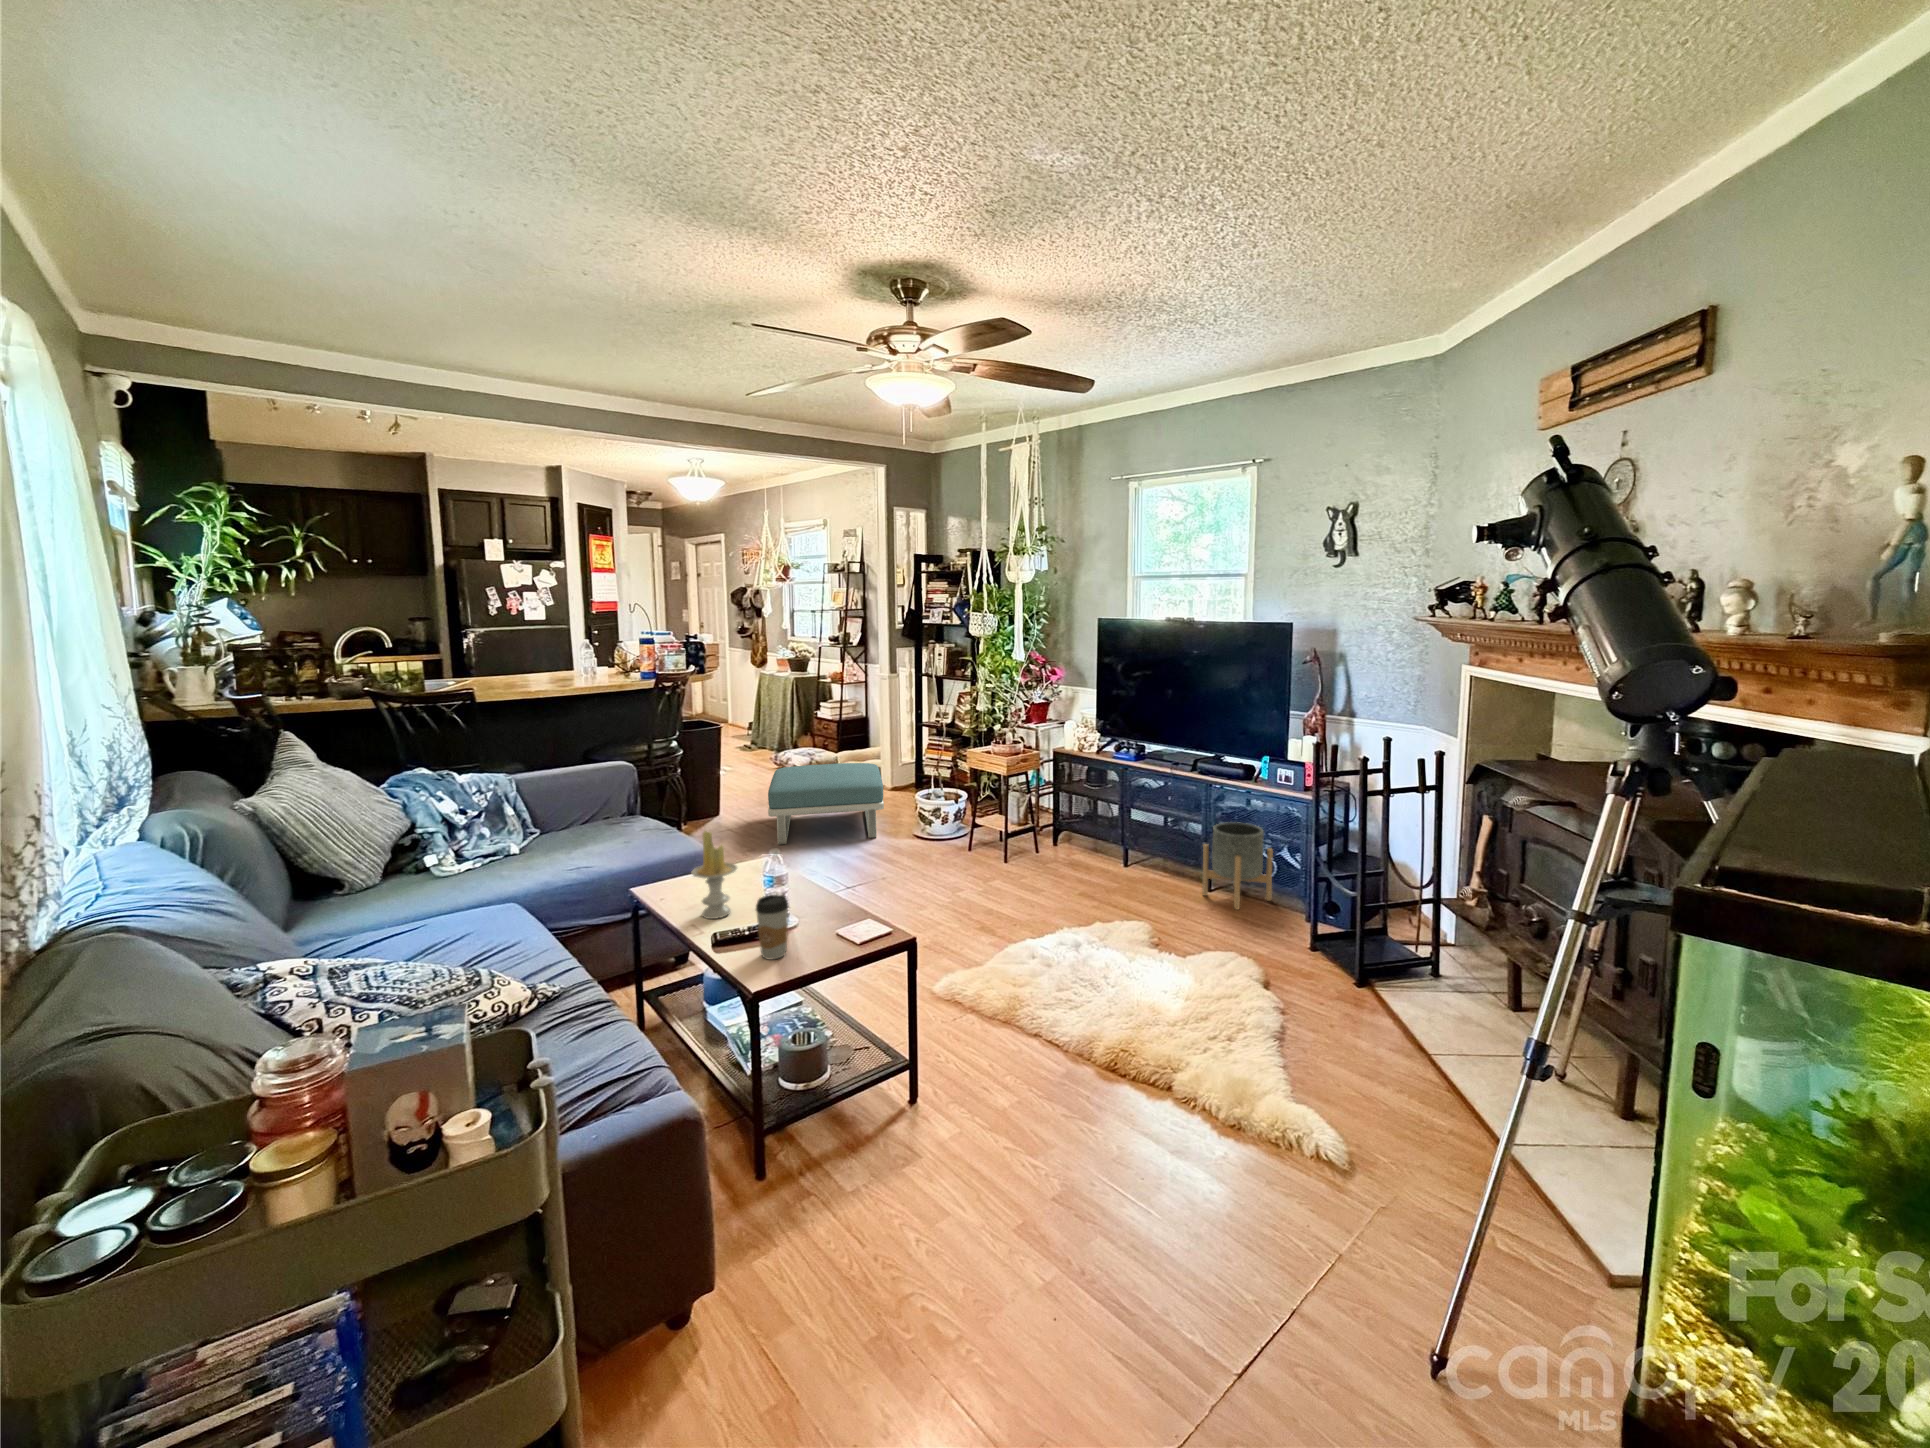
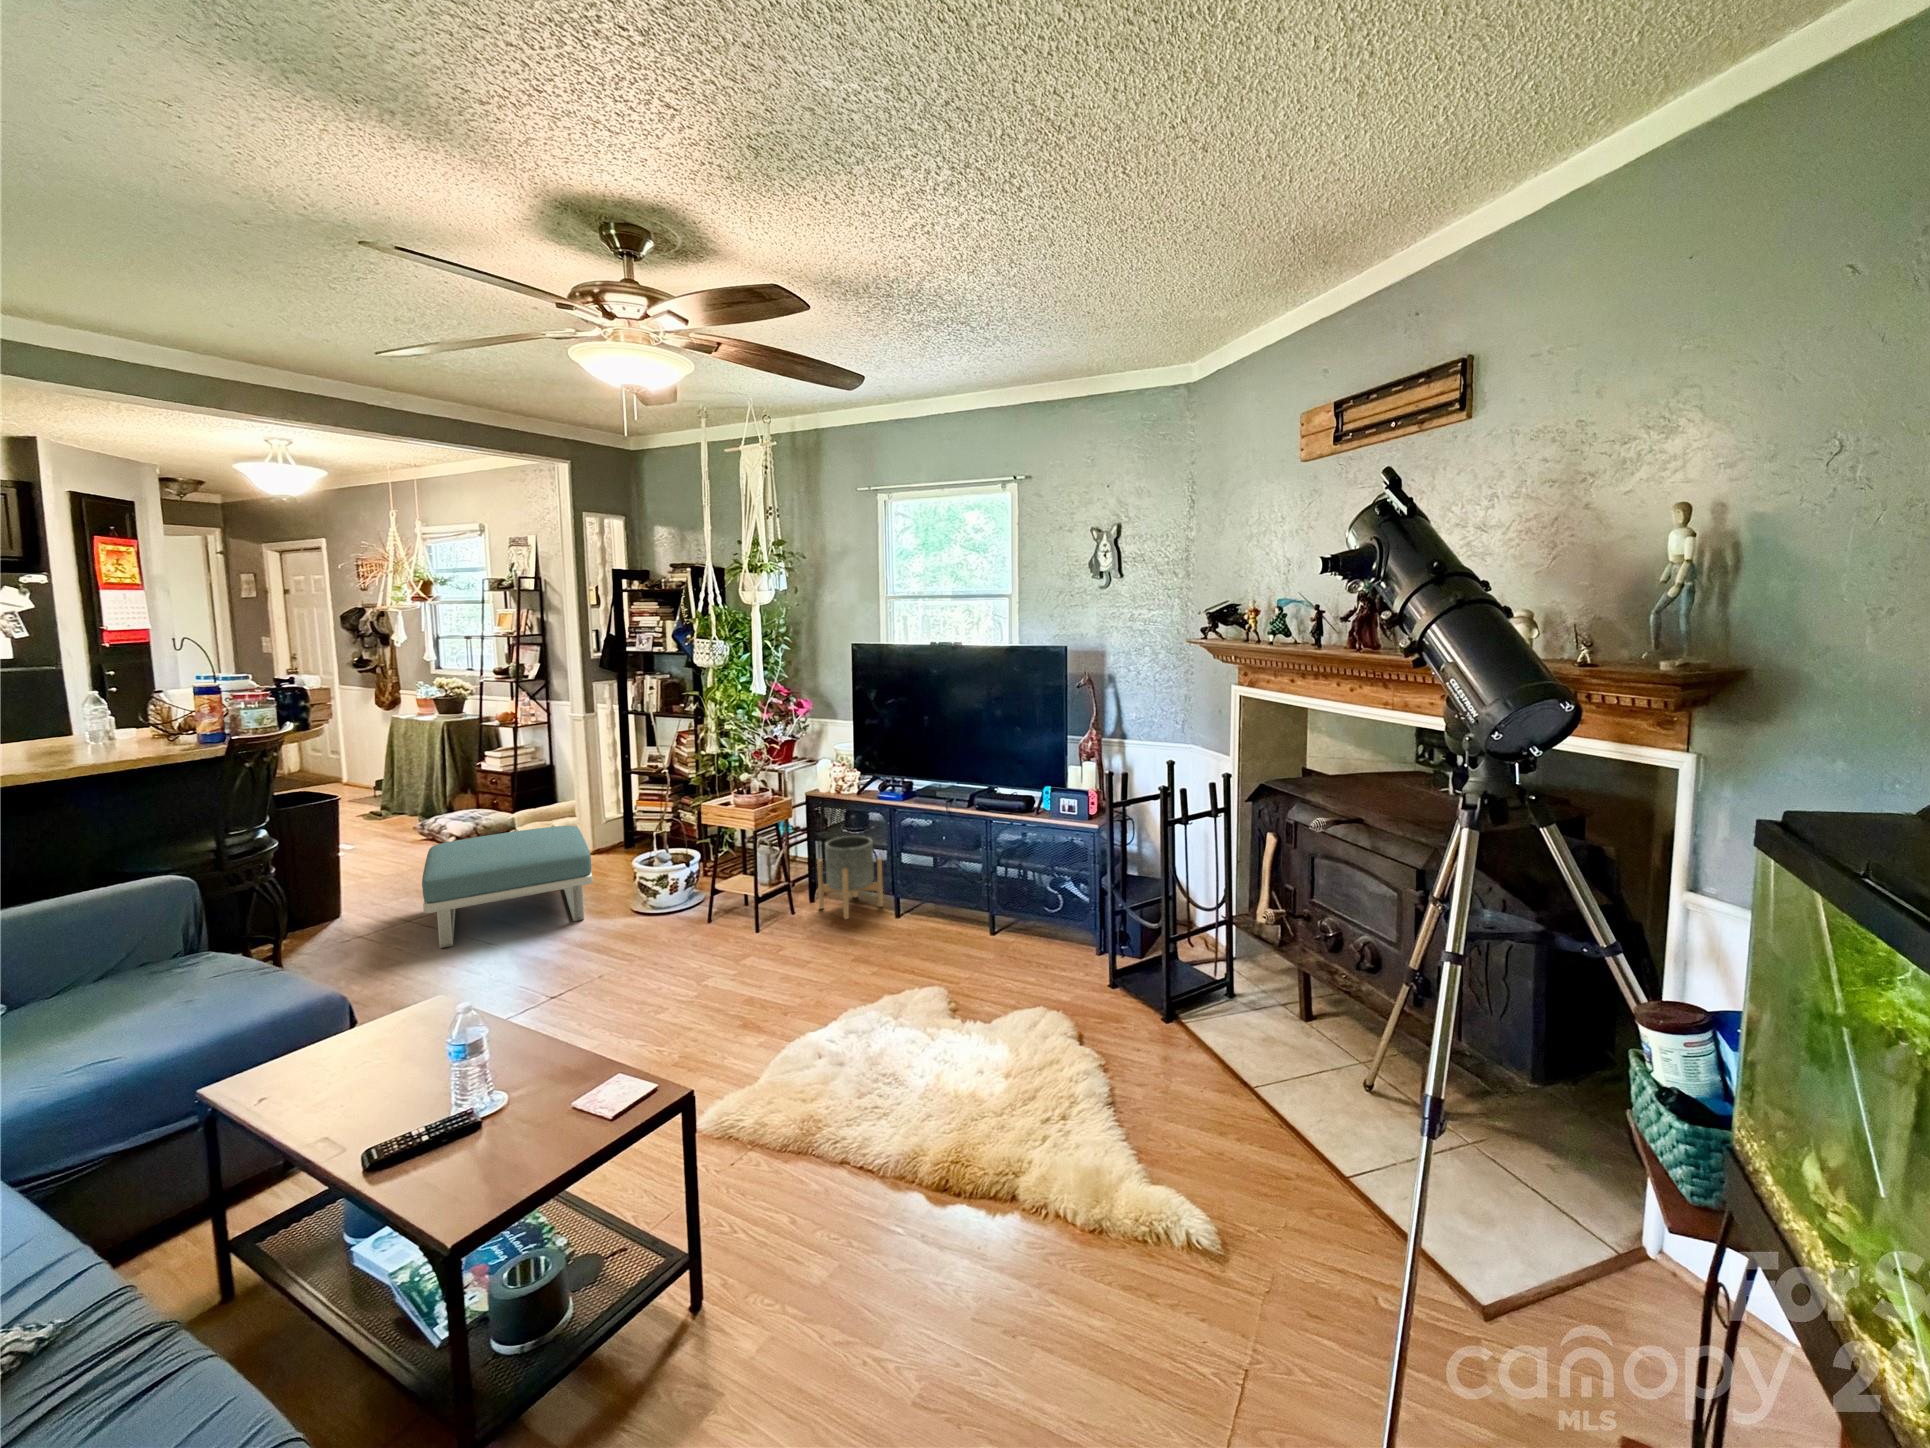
planter: present [1202,822,1273,910] -> present [817,836,883,919]
candle: present [691,831,737,919] -> none [313,993,399,1127]
coffee cup: present [756,894,788,960] -> none [441,1079,498,1183]

